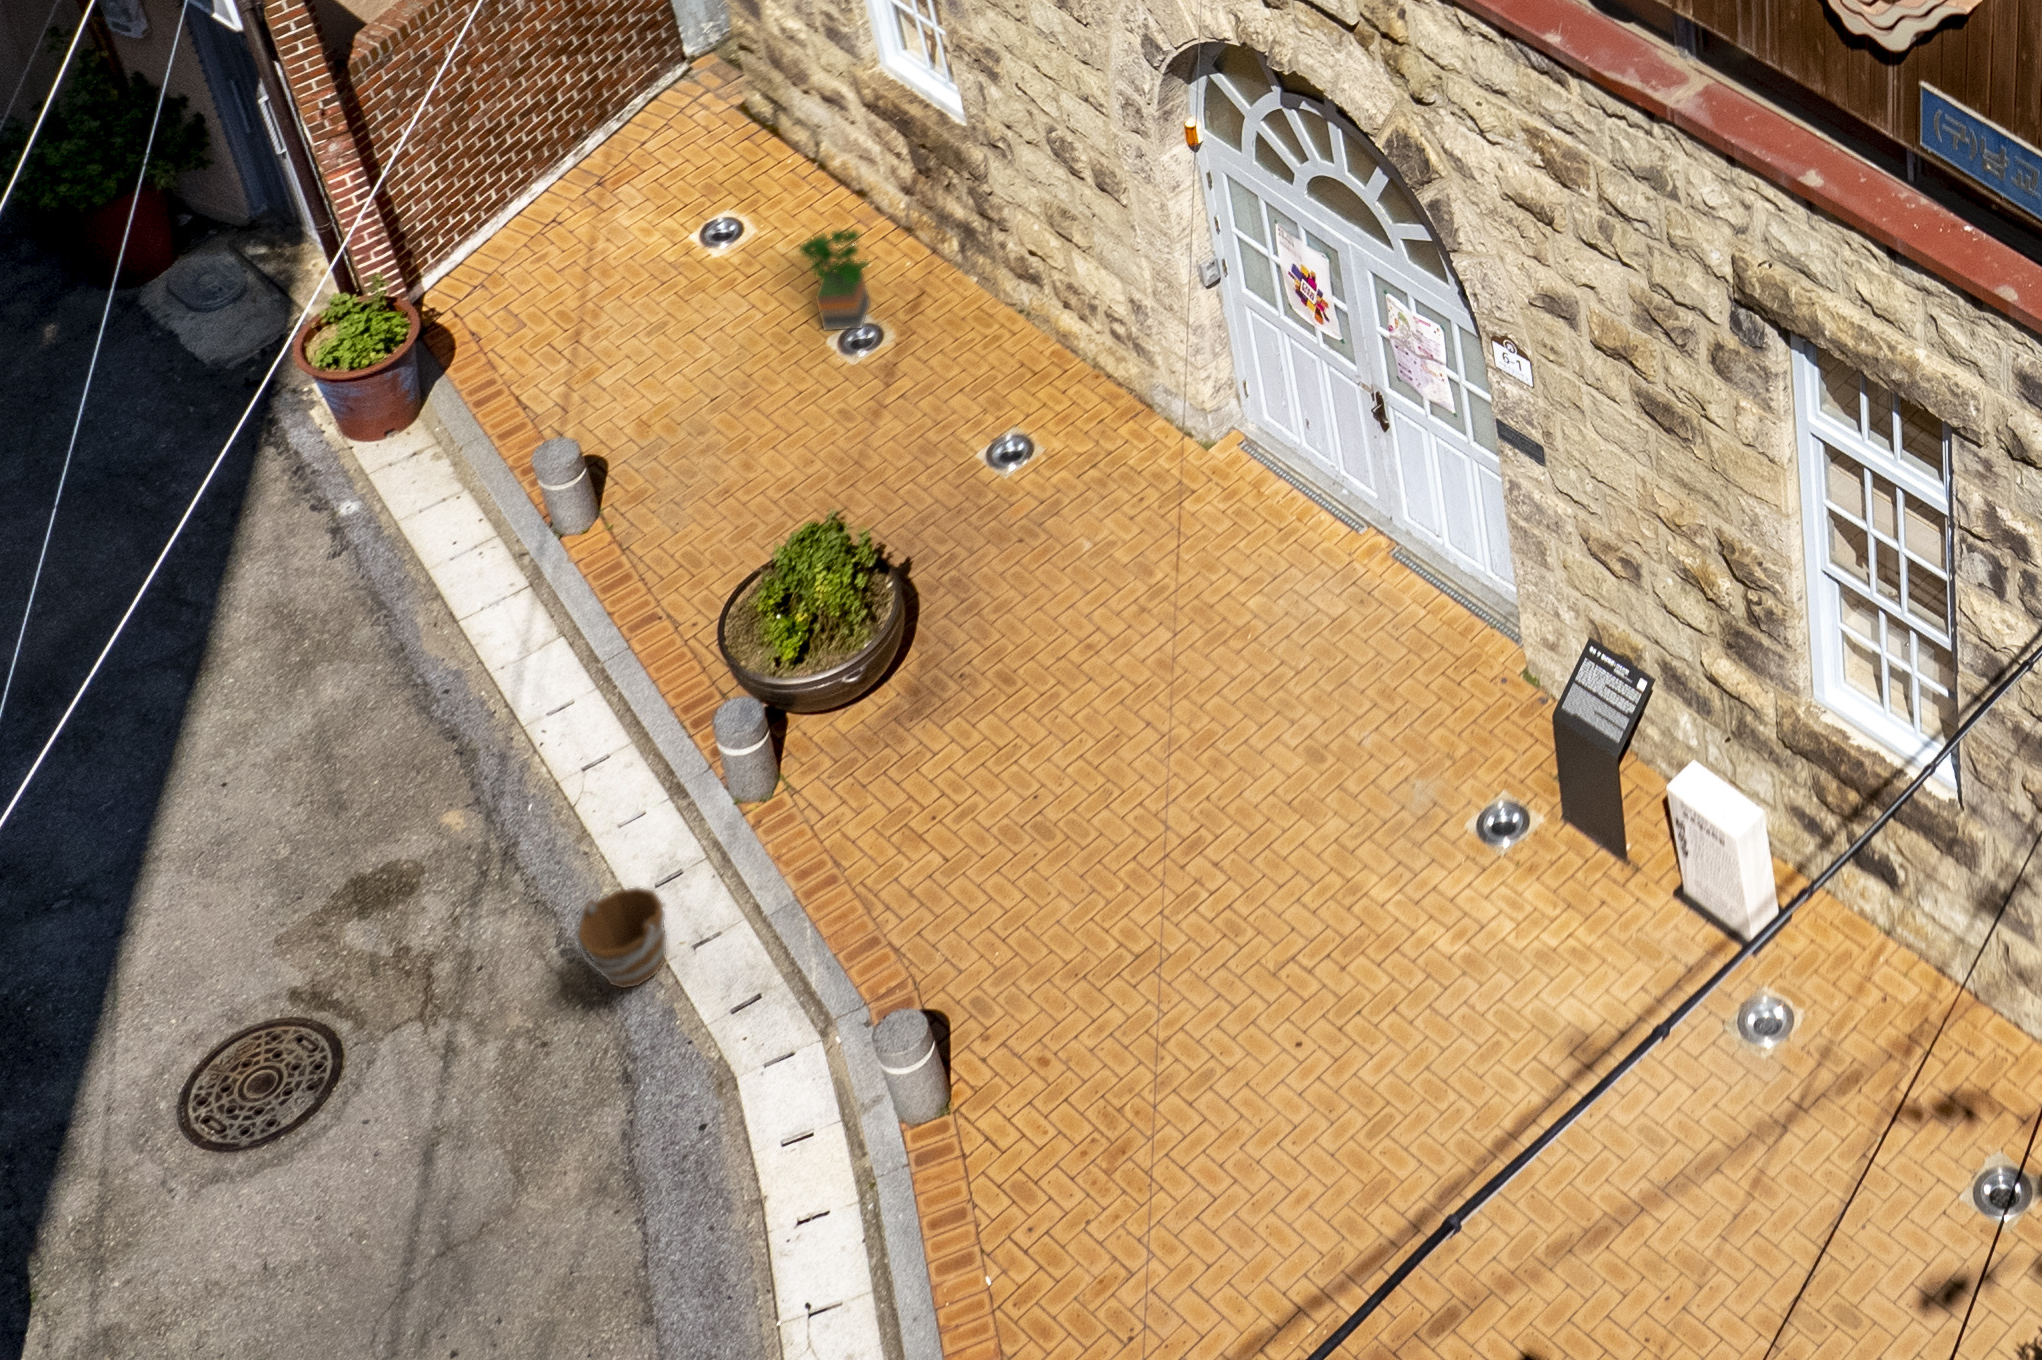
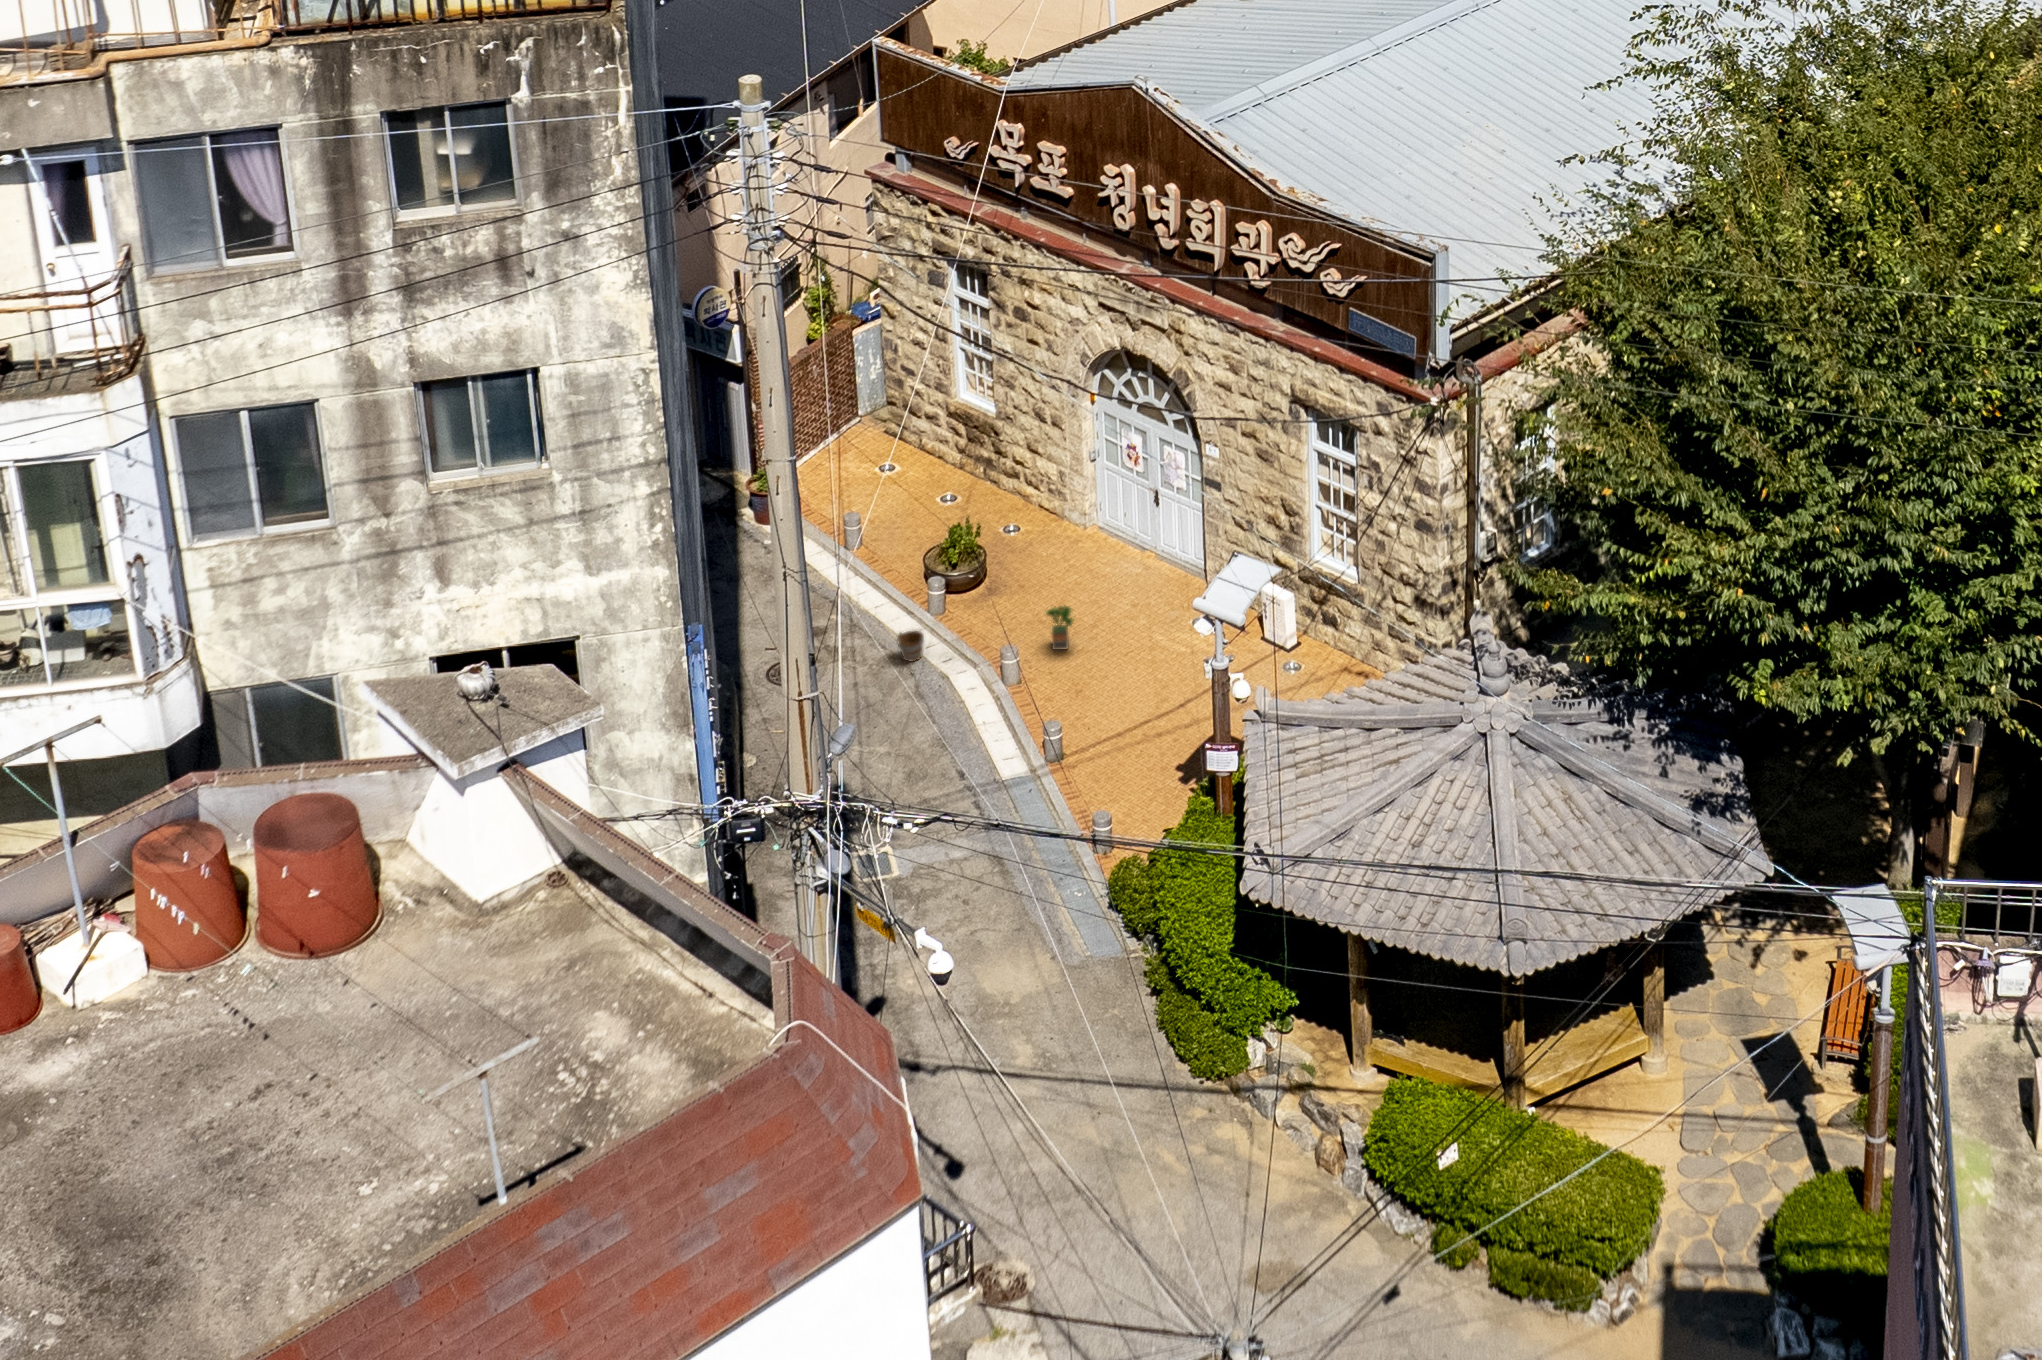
potted tree: present [800,229,871,331] -> present [1046,606,1074,650]

